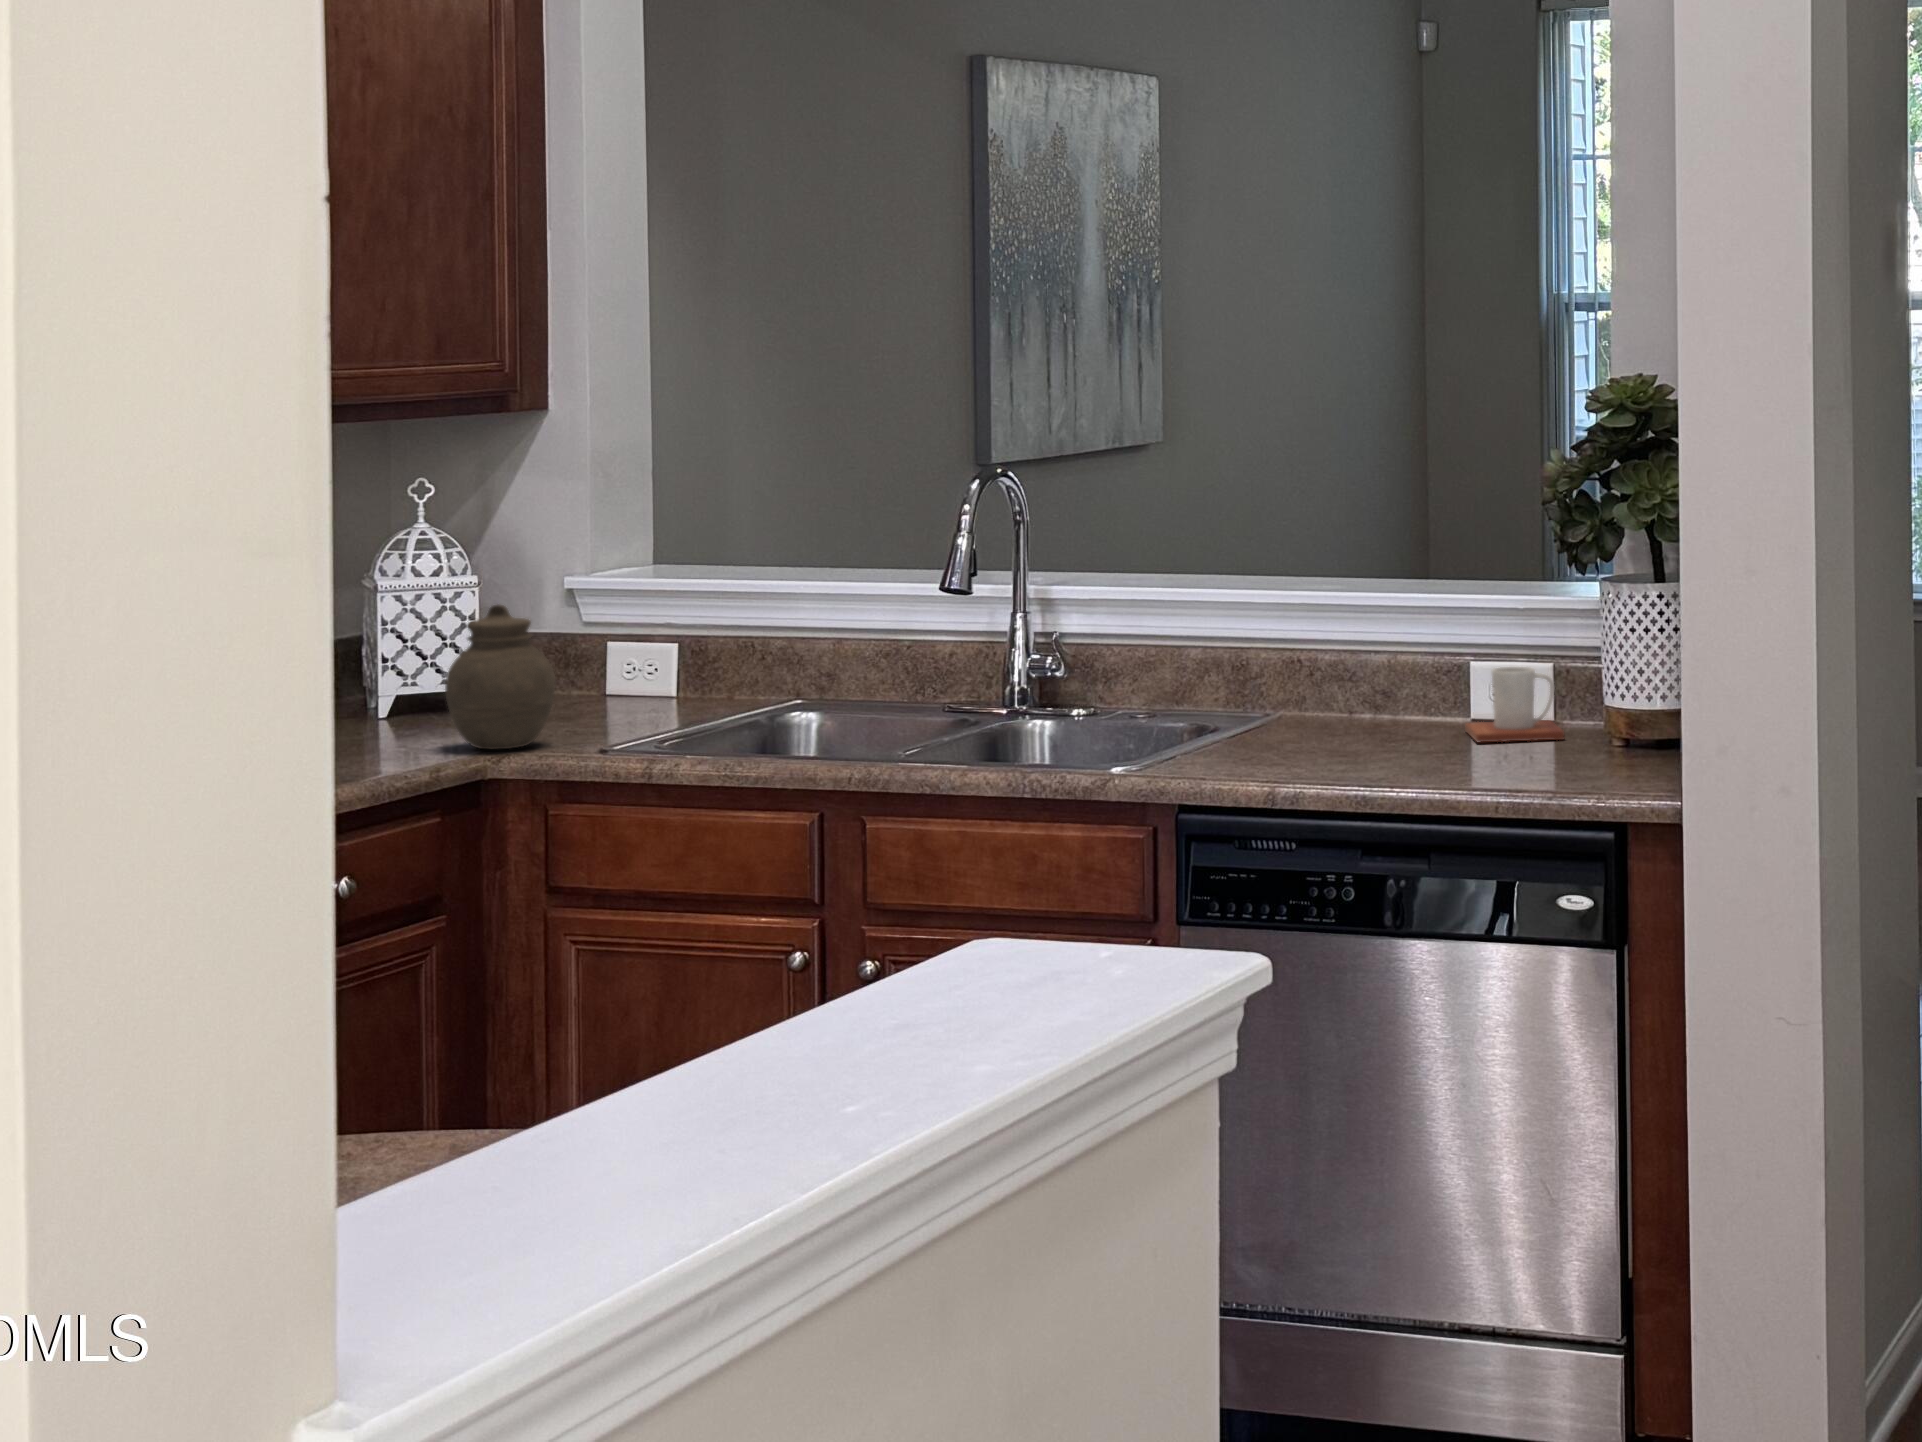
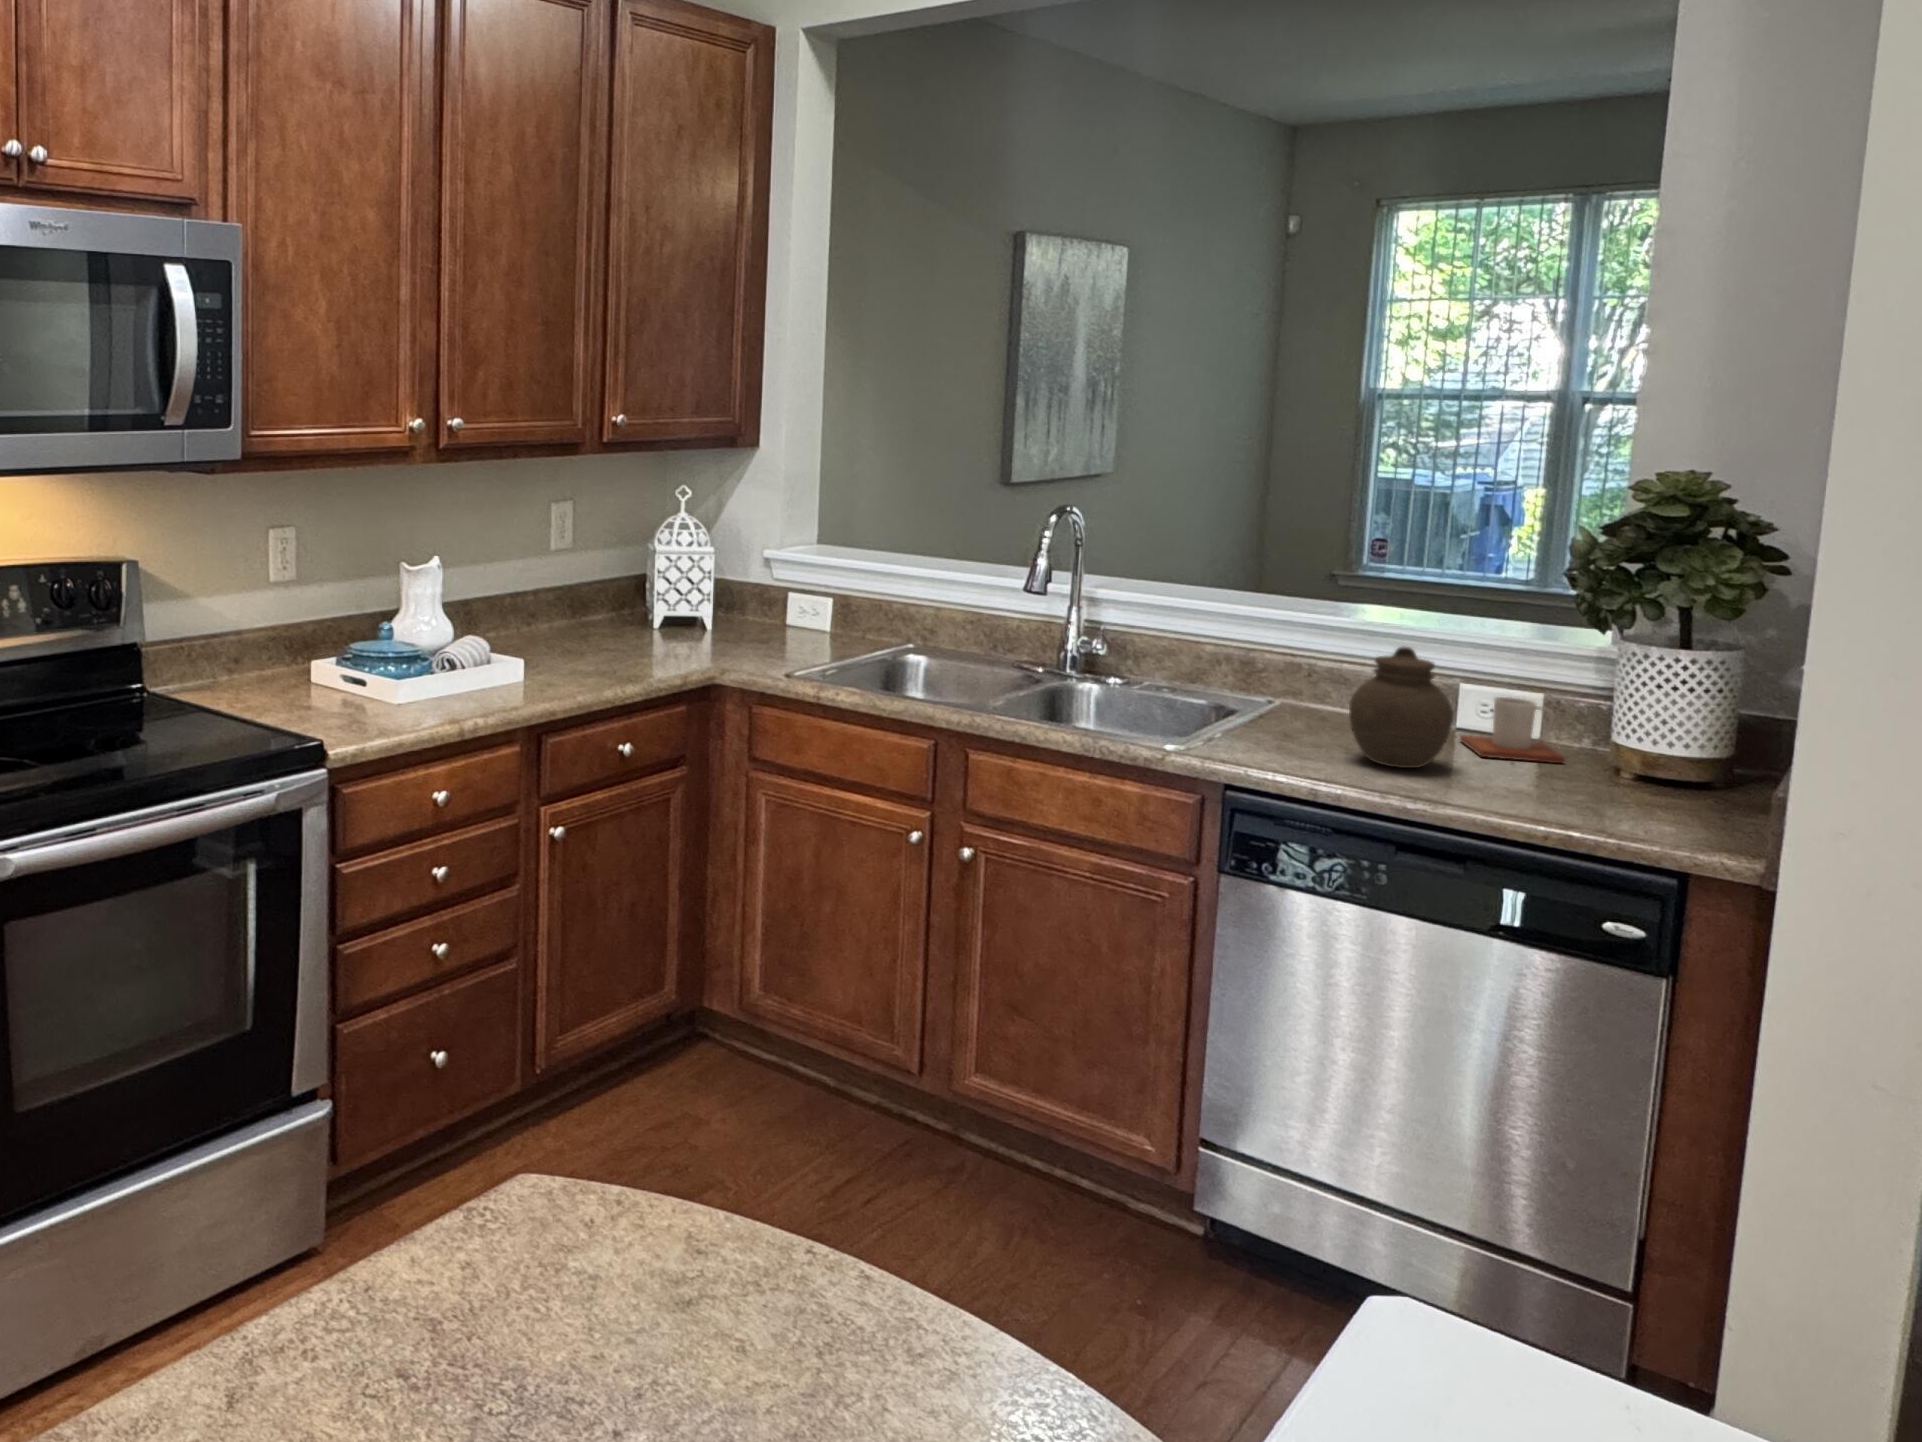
jar: present [445,605,555,749] -> present [1349,647,1453,768]

